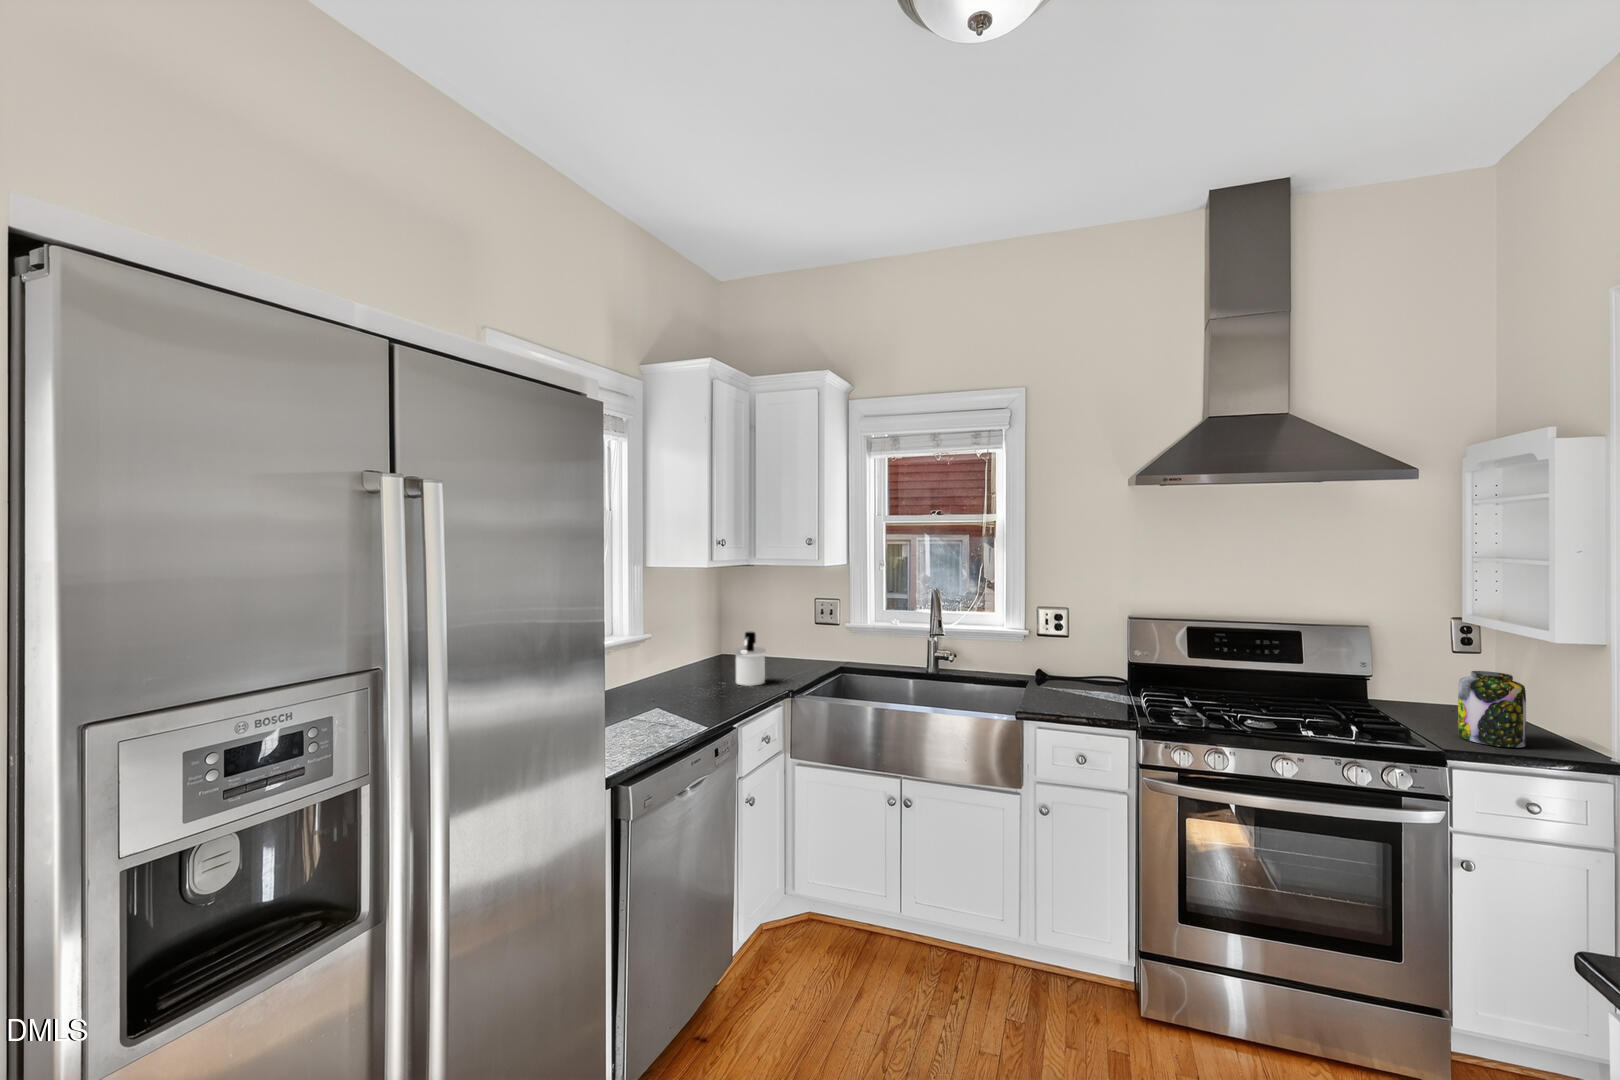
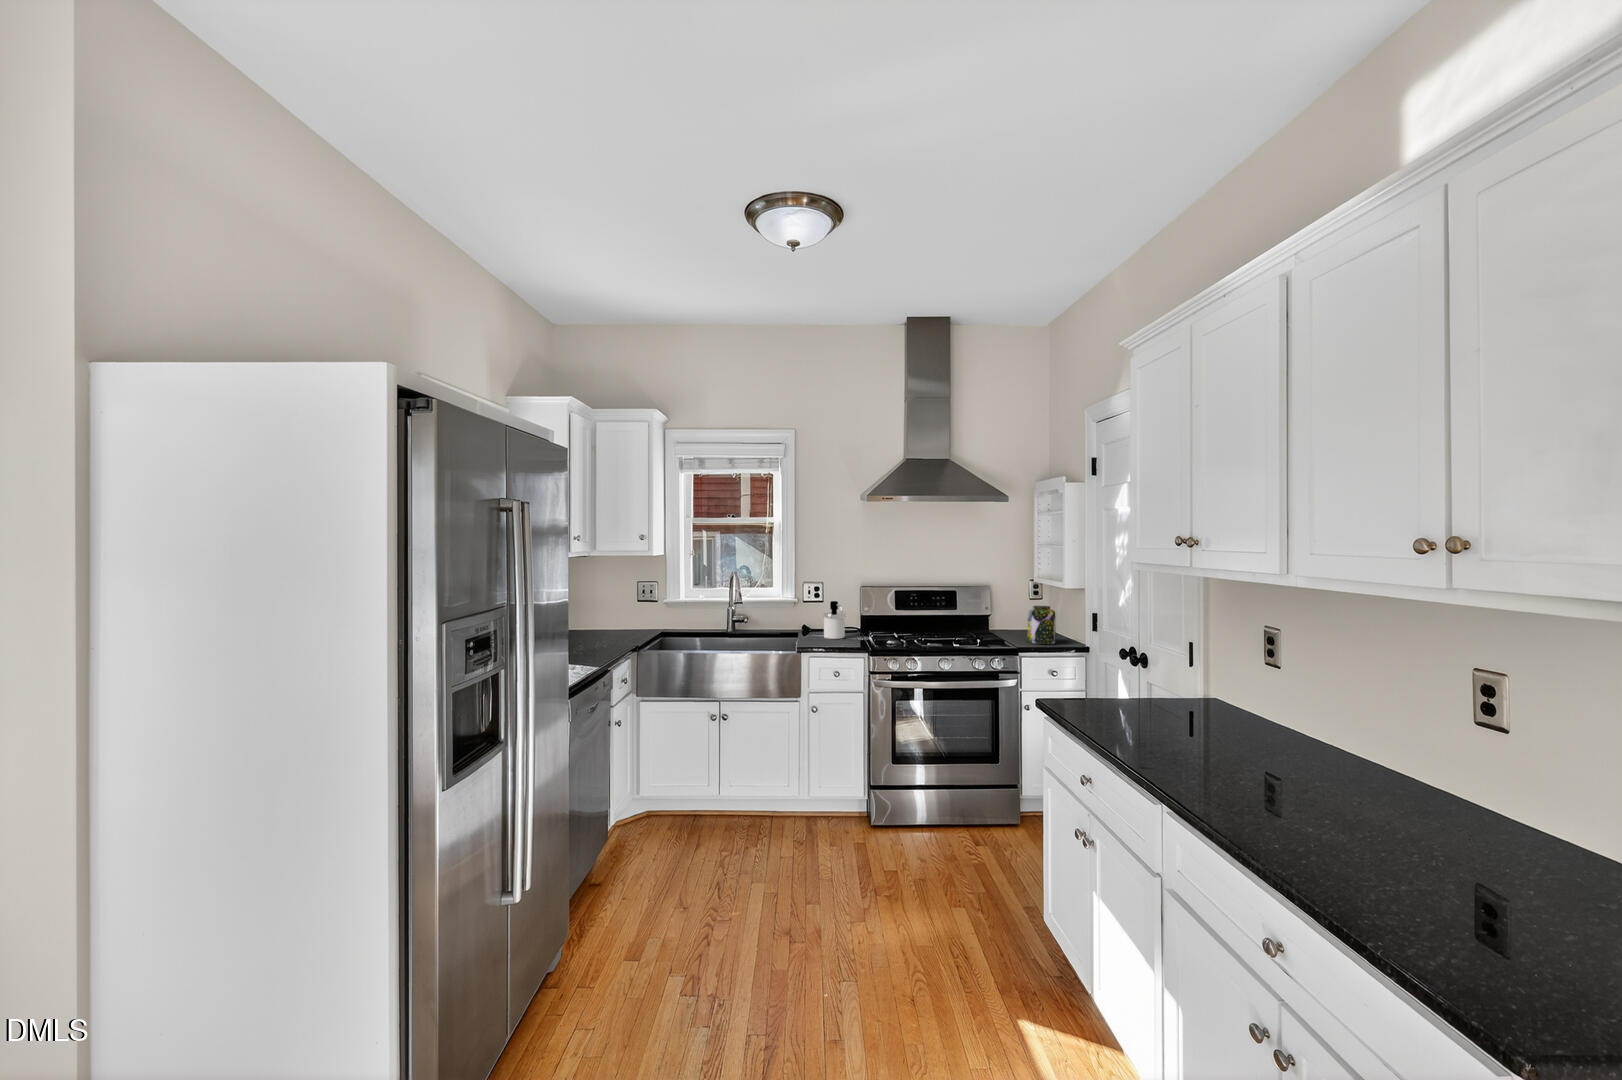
soap dispenser: present [735,632,766,686] -> present [823,601,845,639]

